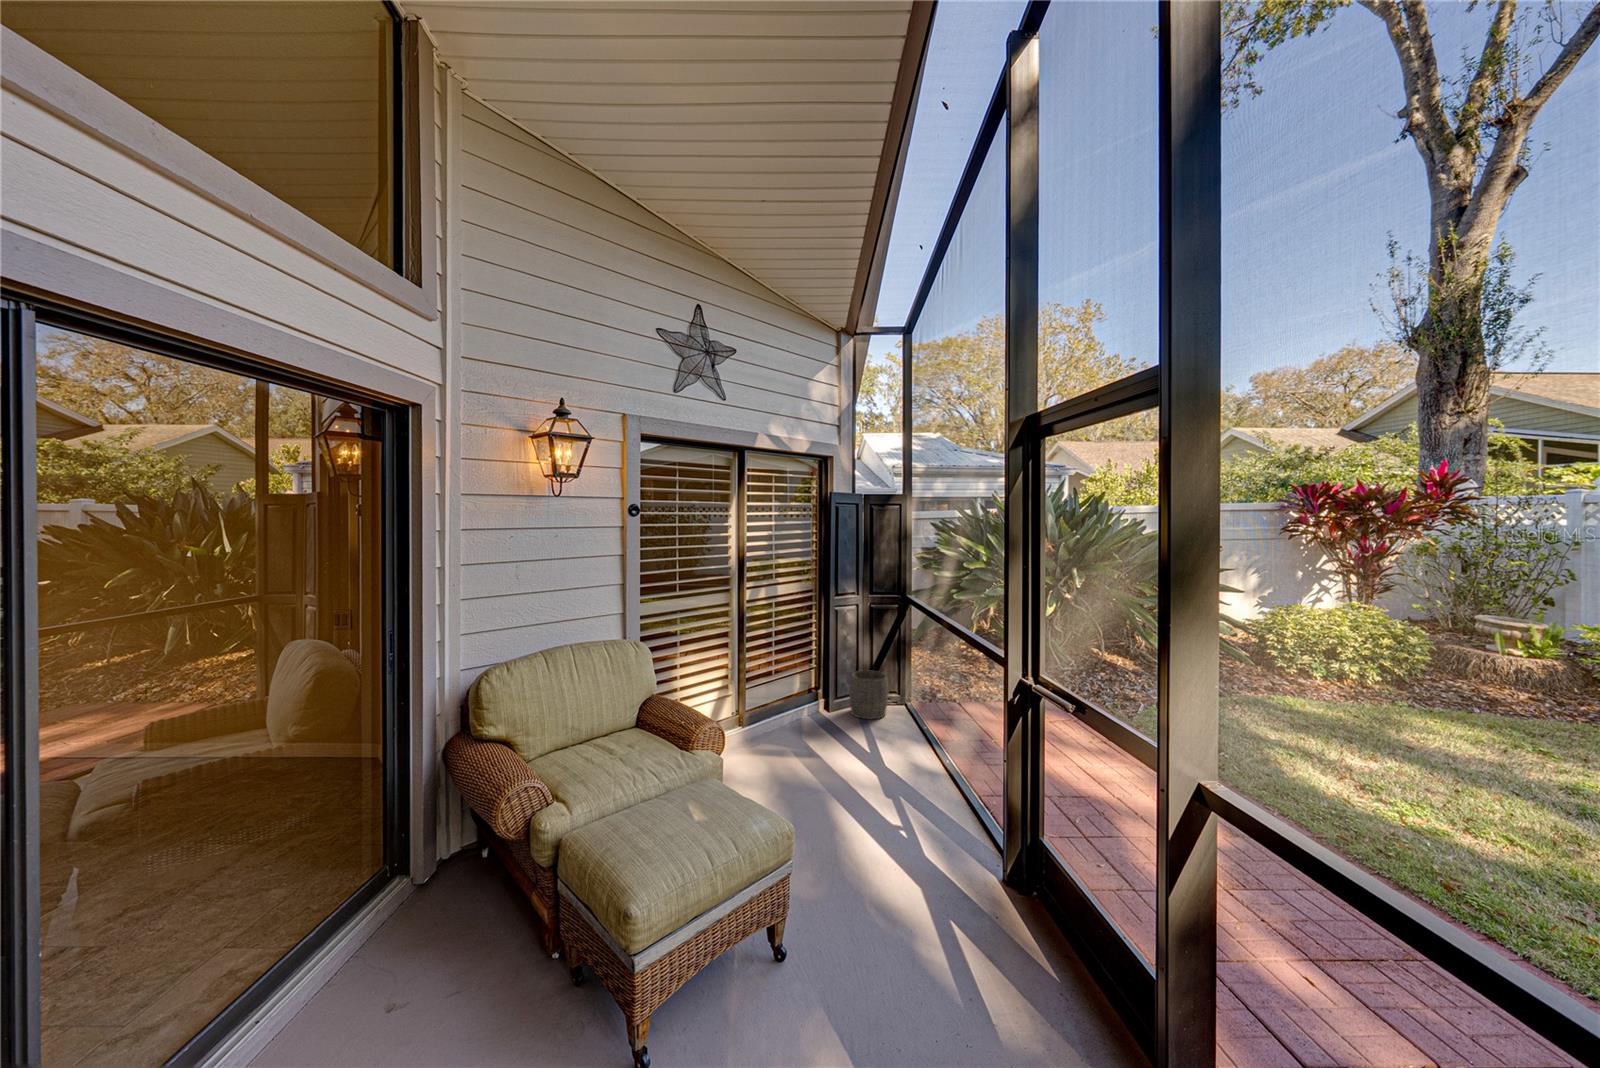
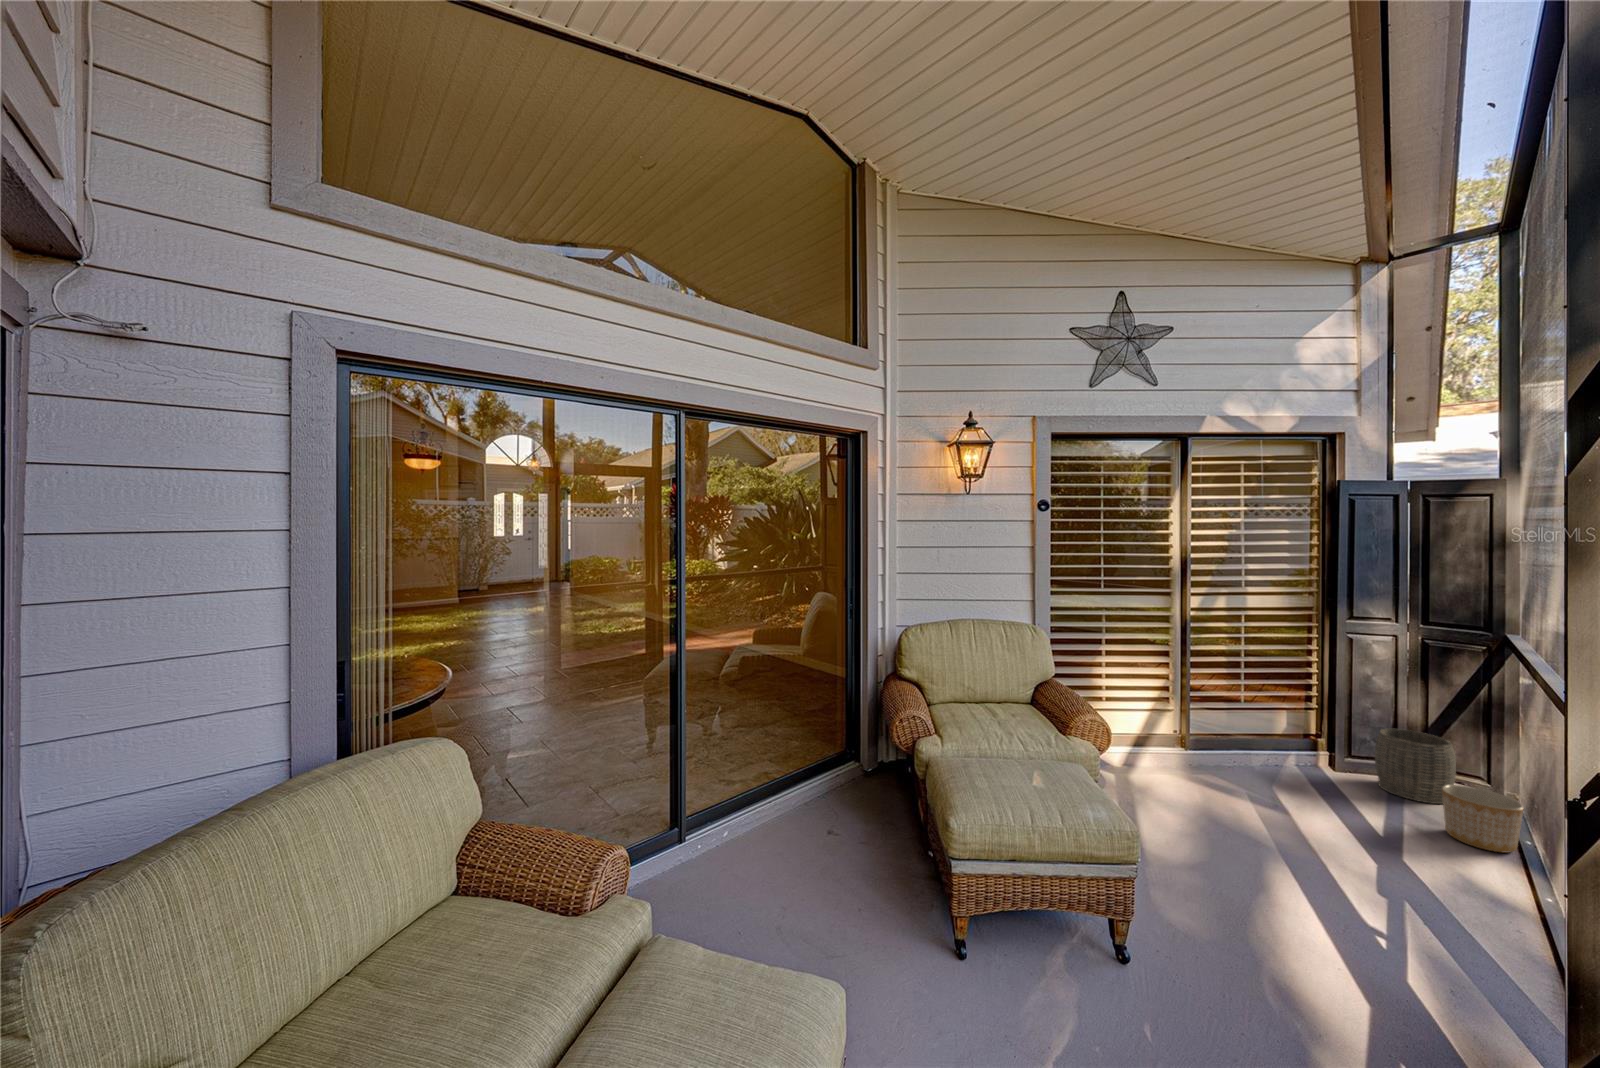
planter: none [893,704,929,744] -> present [1442,785,1524,853]

